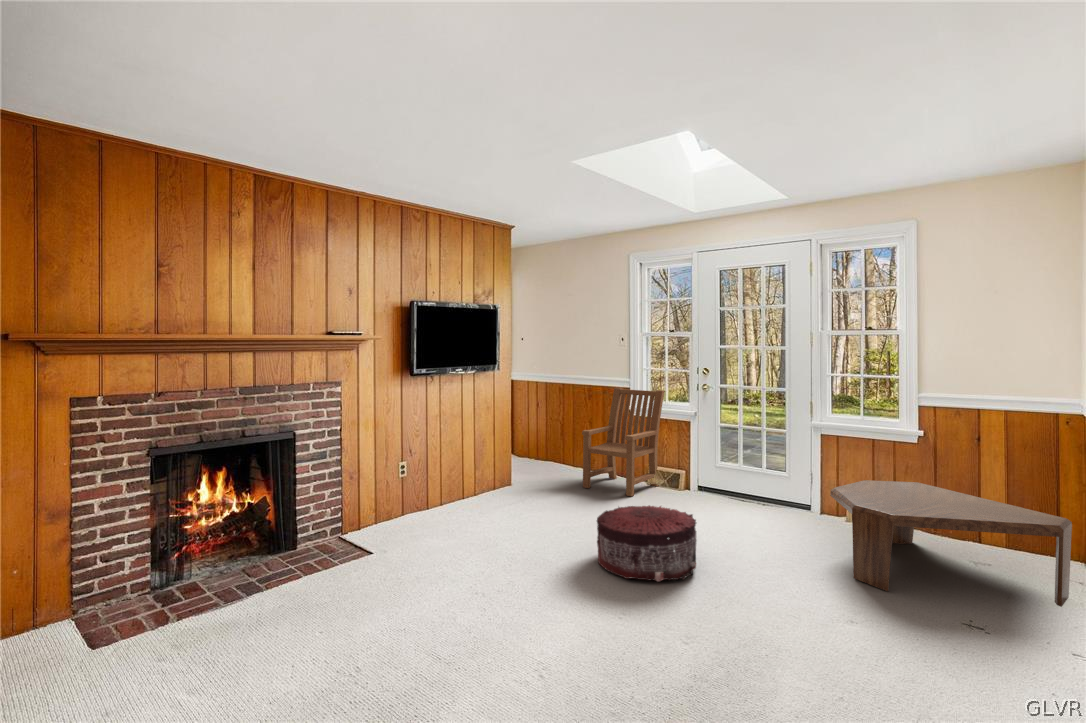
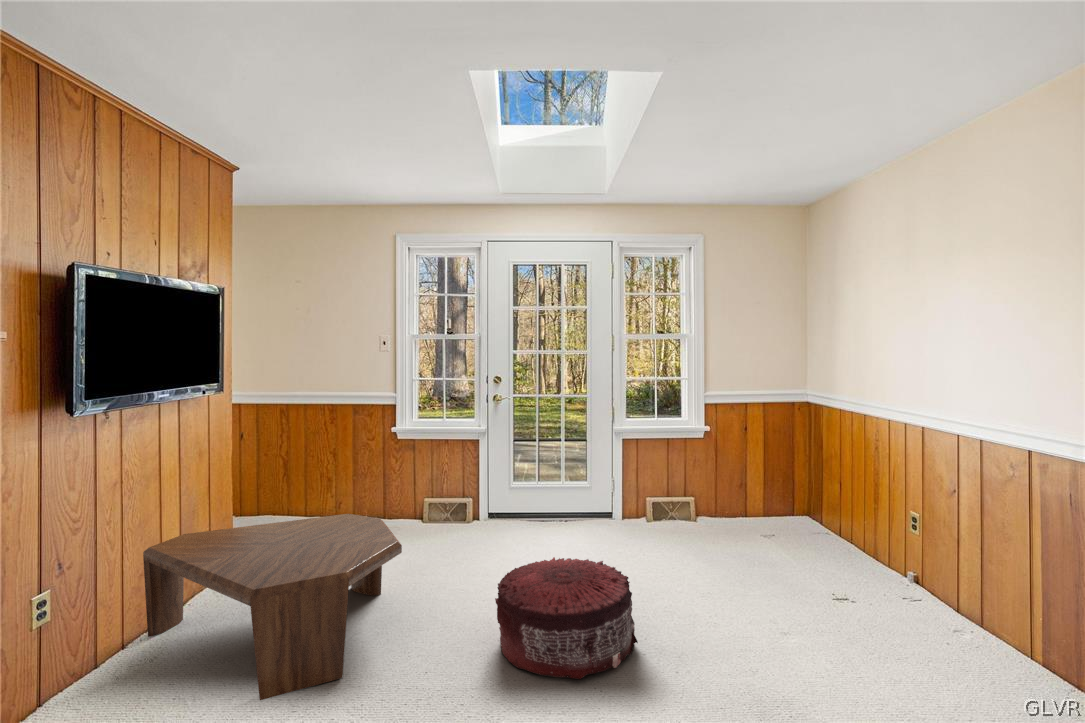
armchair: present [582,388,664,496] -> none [351,404,443,546]
coffee table: present [830,480,1072,607] -> present [143,514,402,700]

